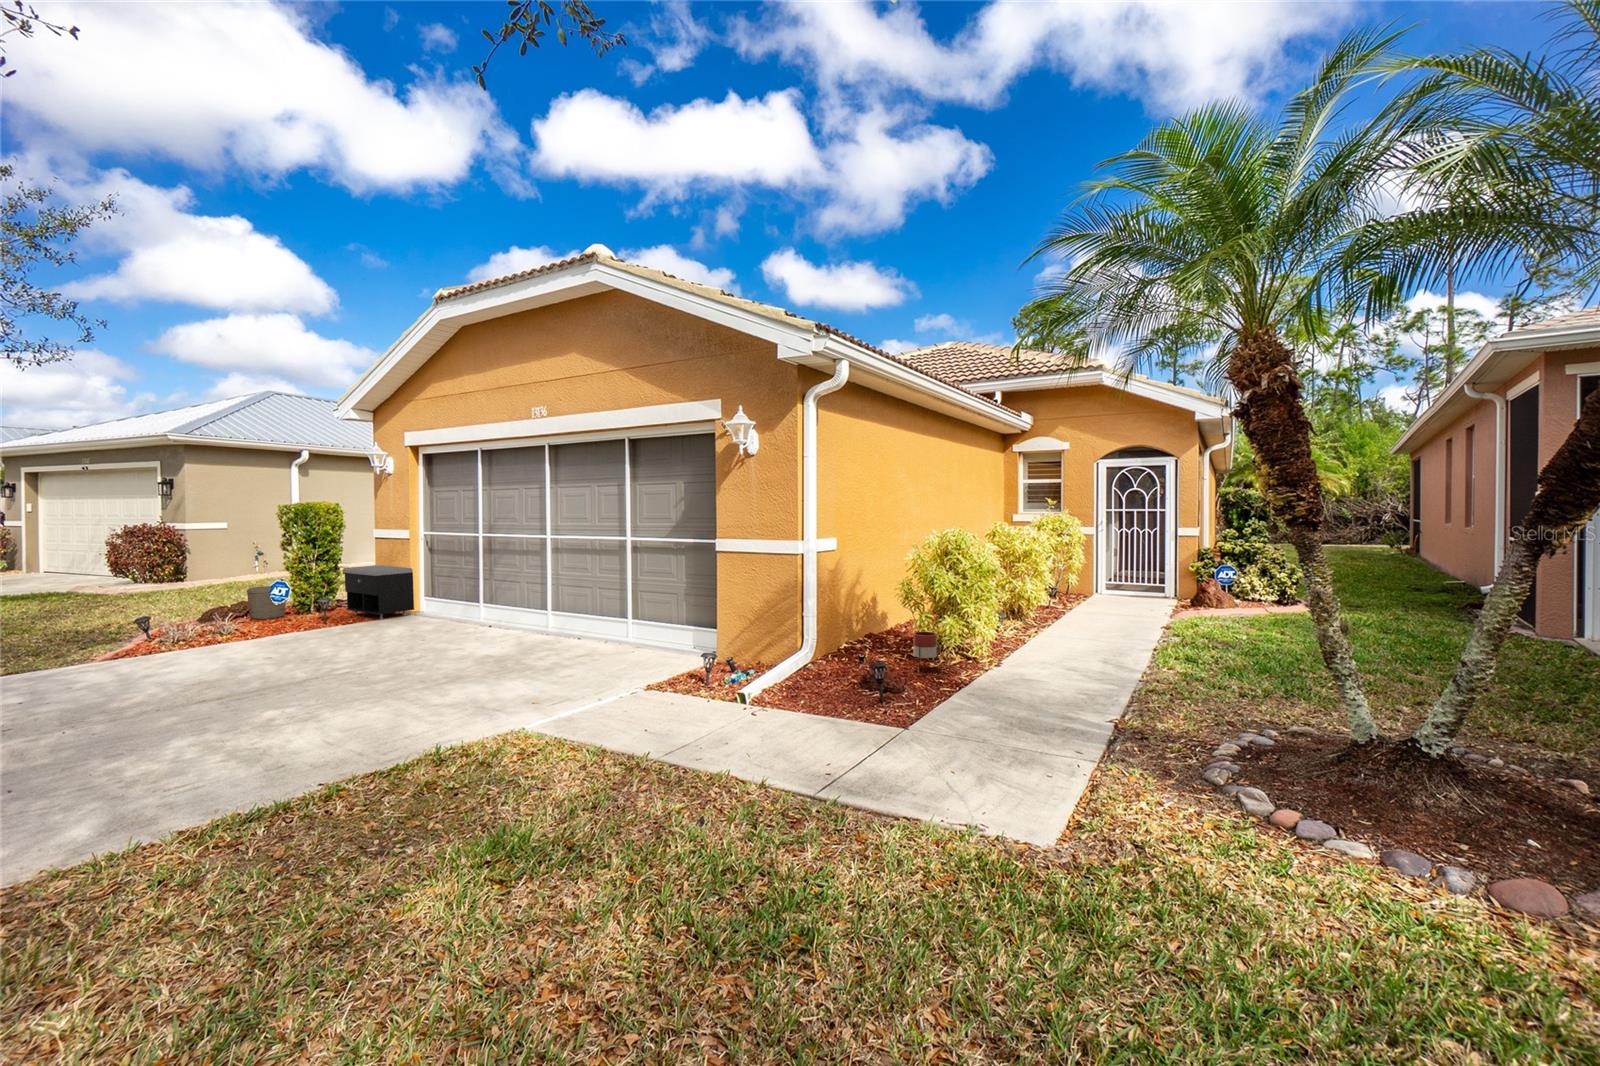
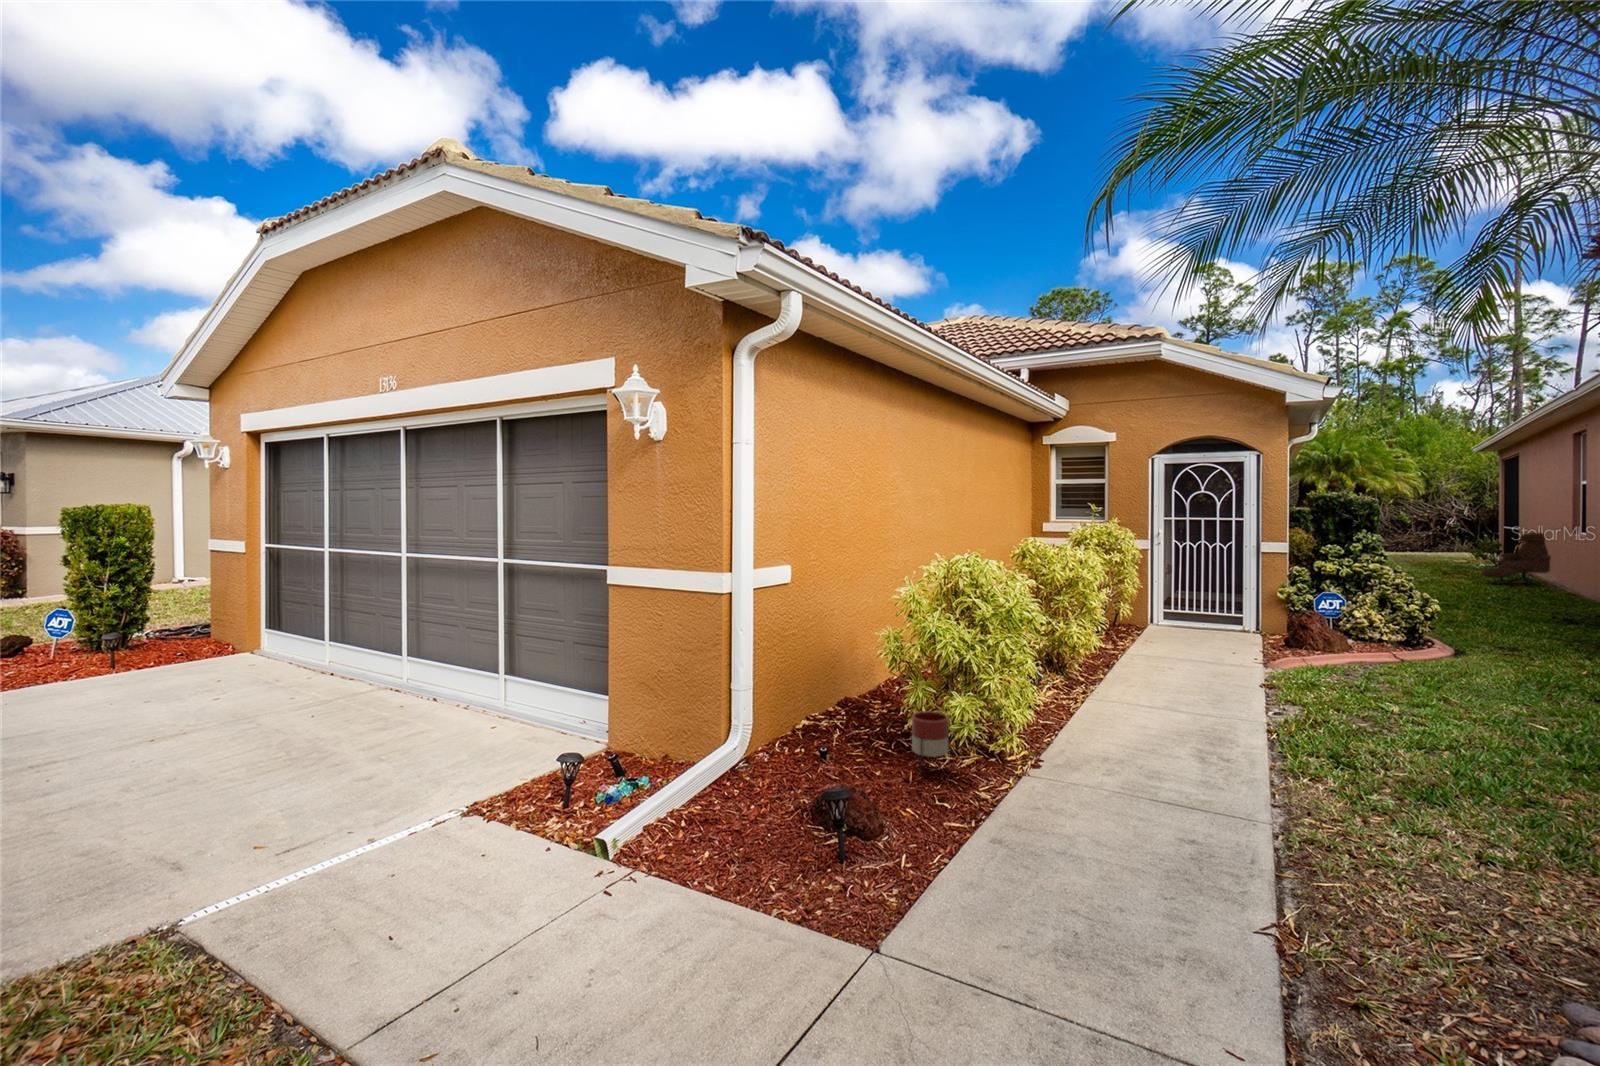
lounge chair: none [1378,522,1438,565] -> present [1482,533,1551,585]
storage bench: present [343,565,414,619] -> none [155,590,250,664]
woven basket: present [247,586,286,619] -> none [21,618,80,664]

